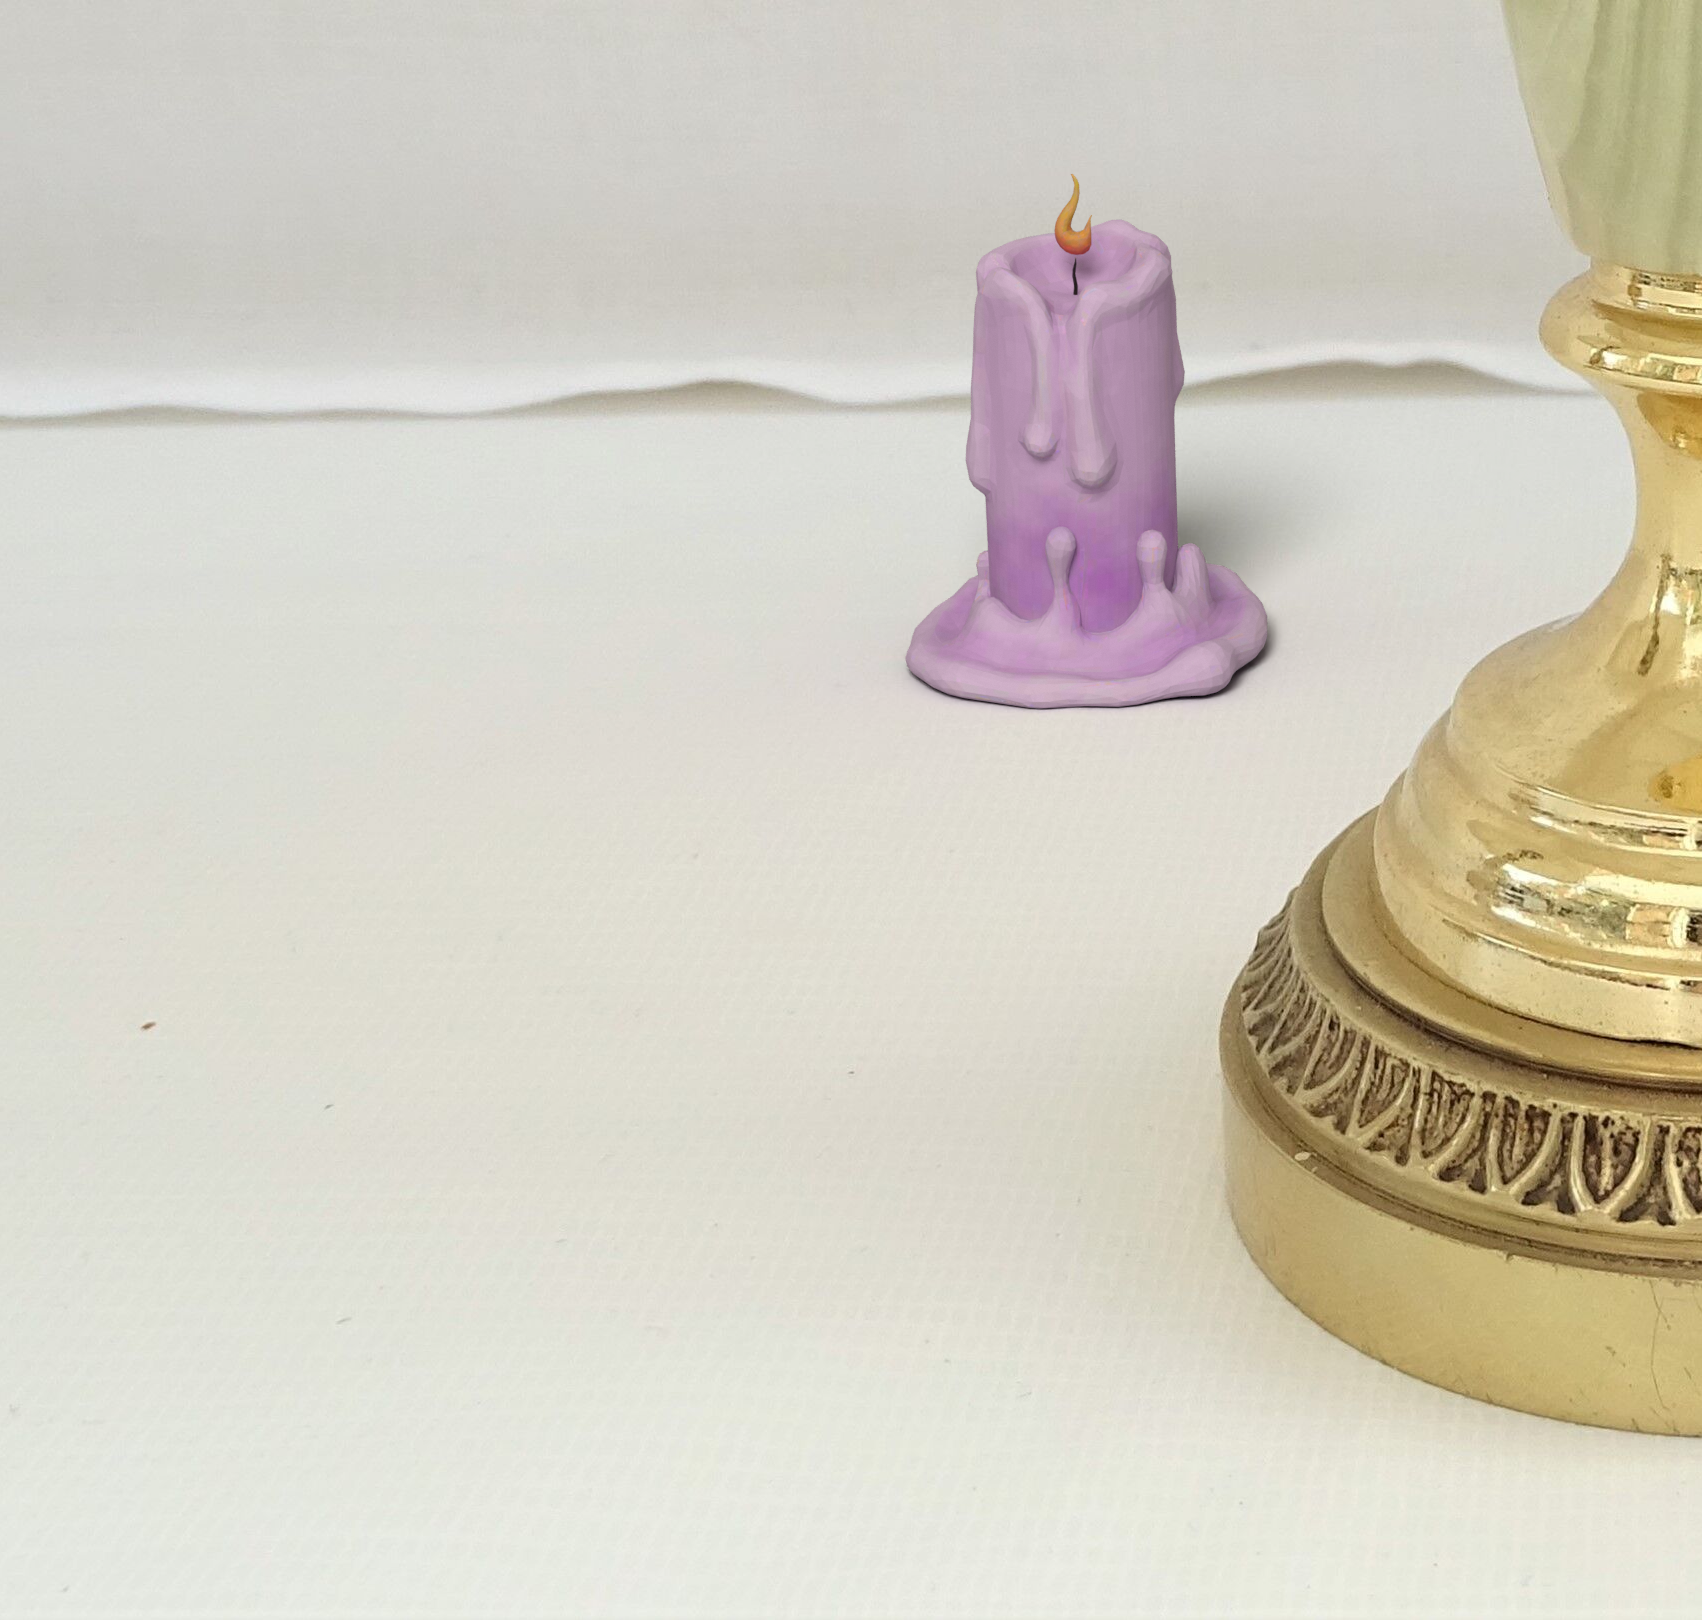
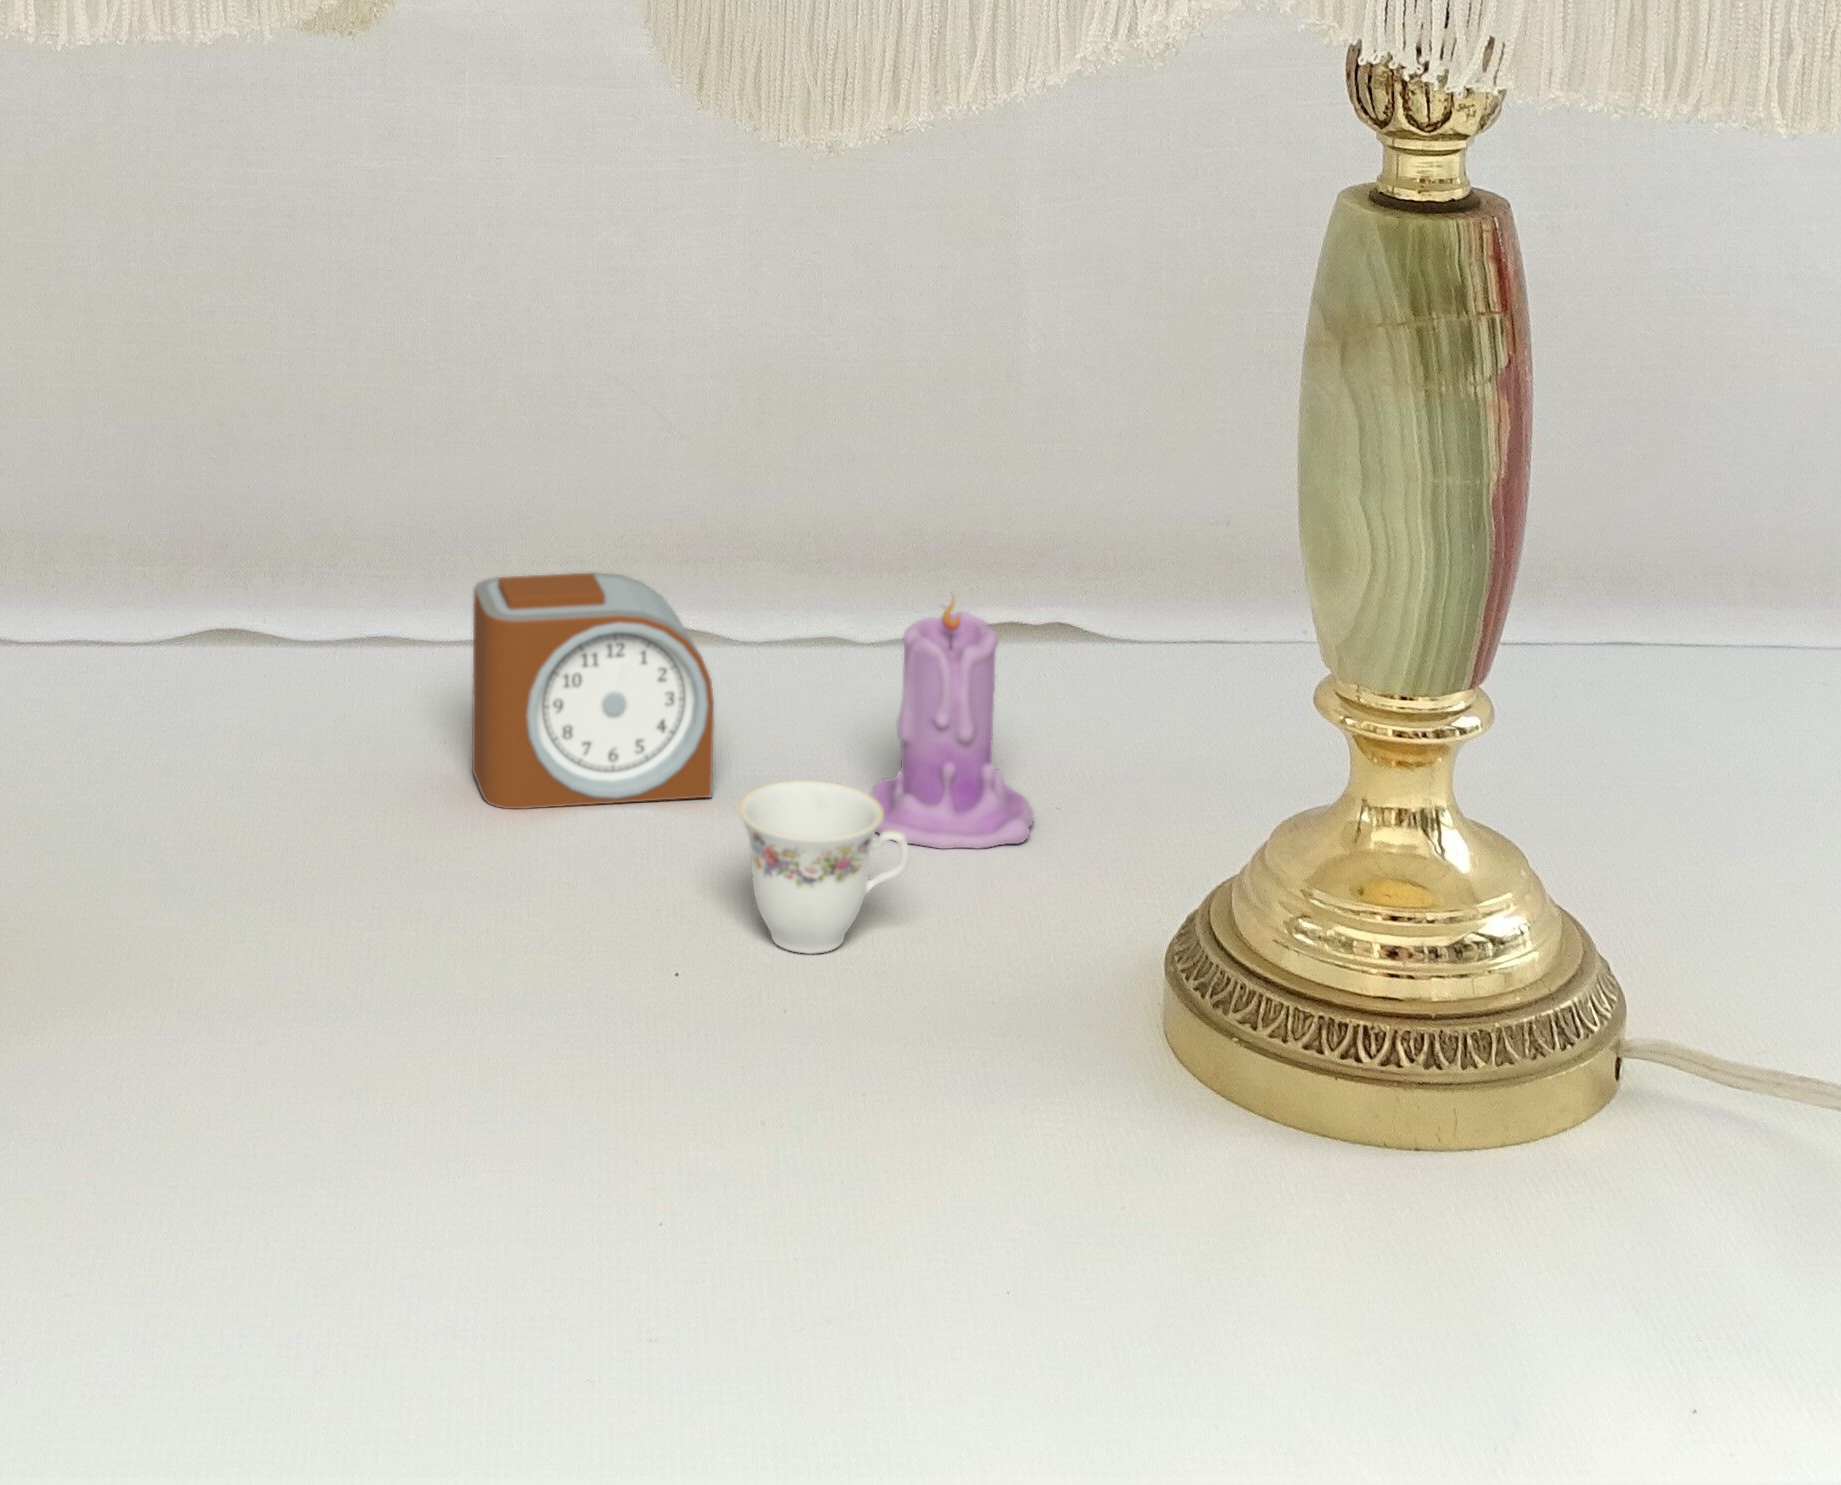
alarm clock: none [110,166,648,648] -> present [472,572,714,809]
teacup: none [383,558,788,945] -> present [738,780,910,954]

